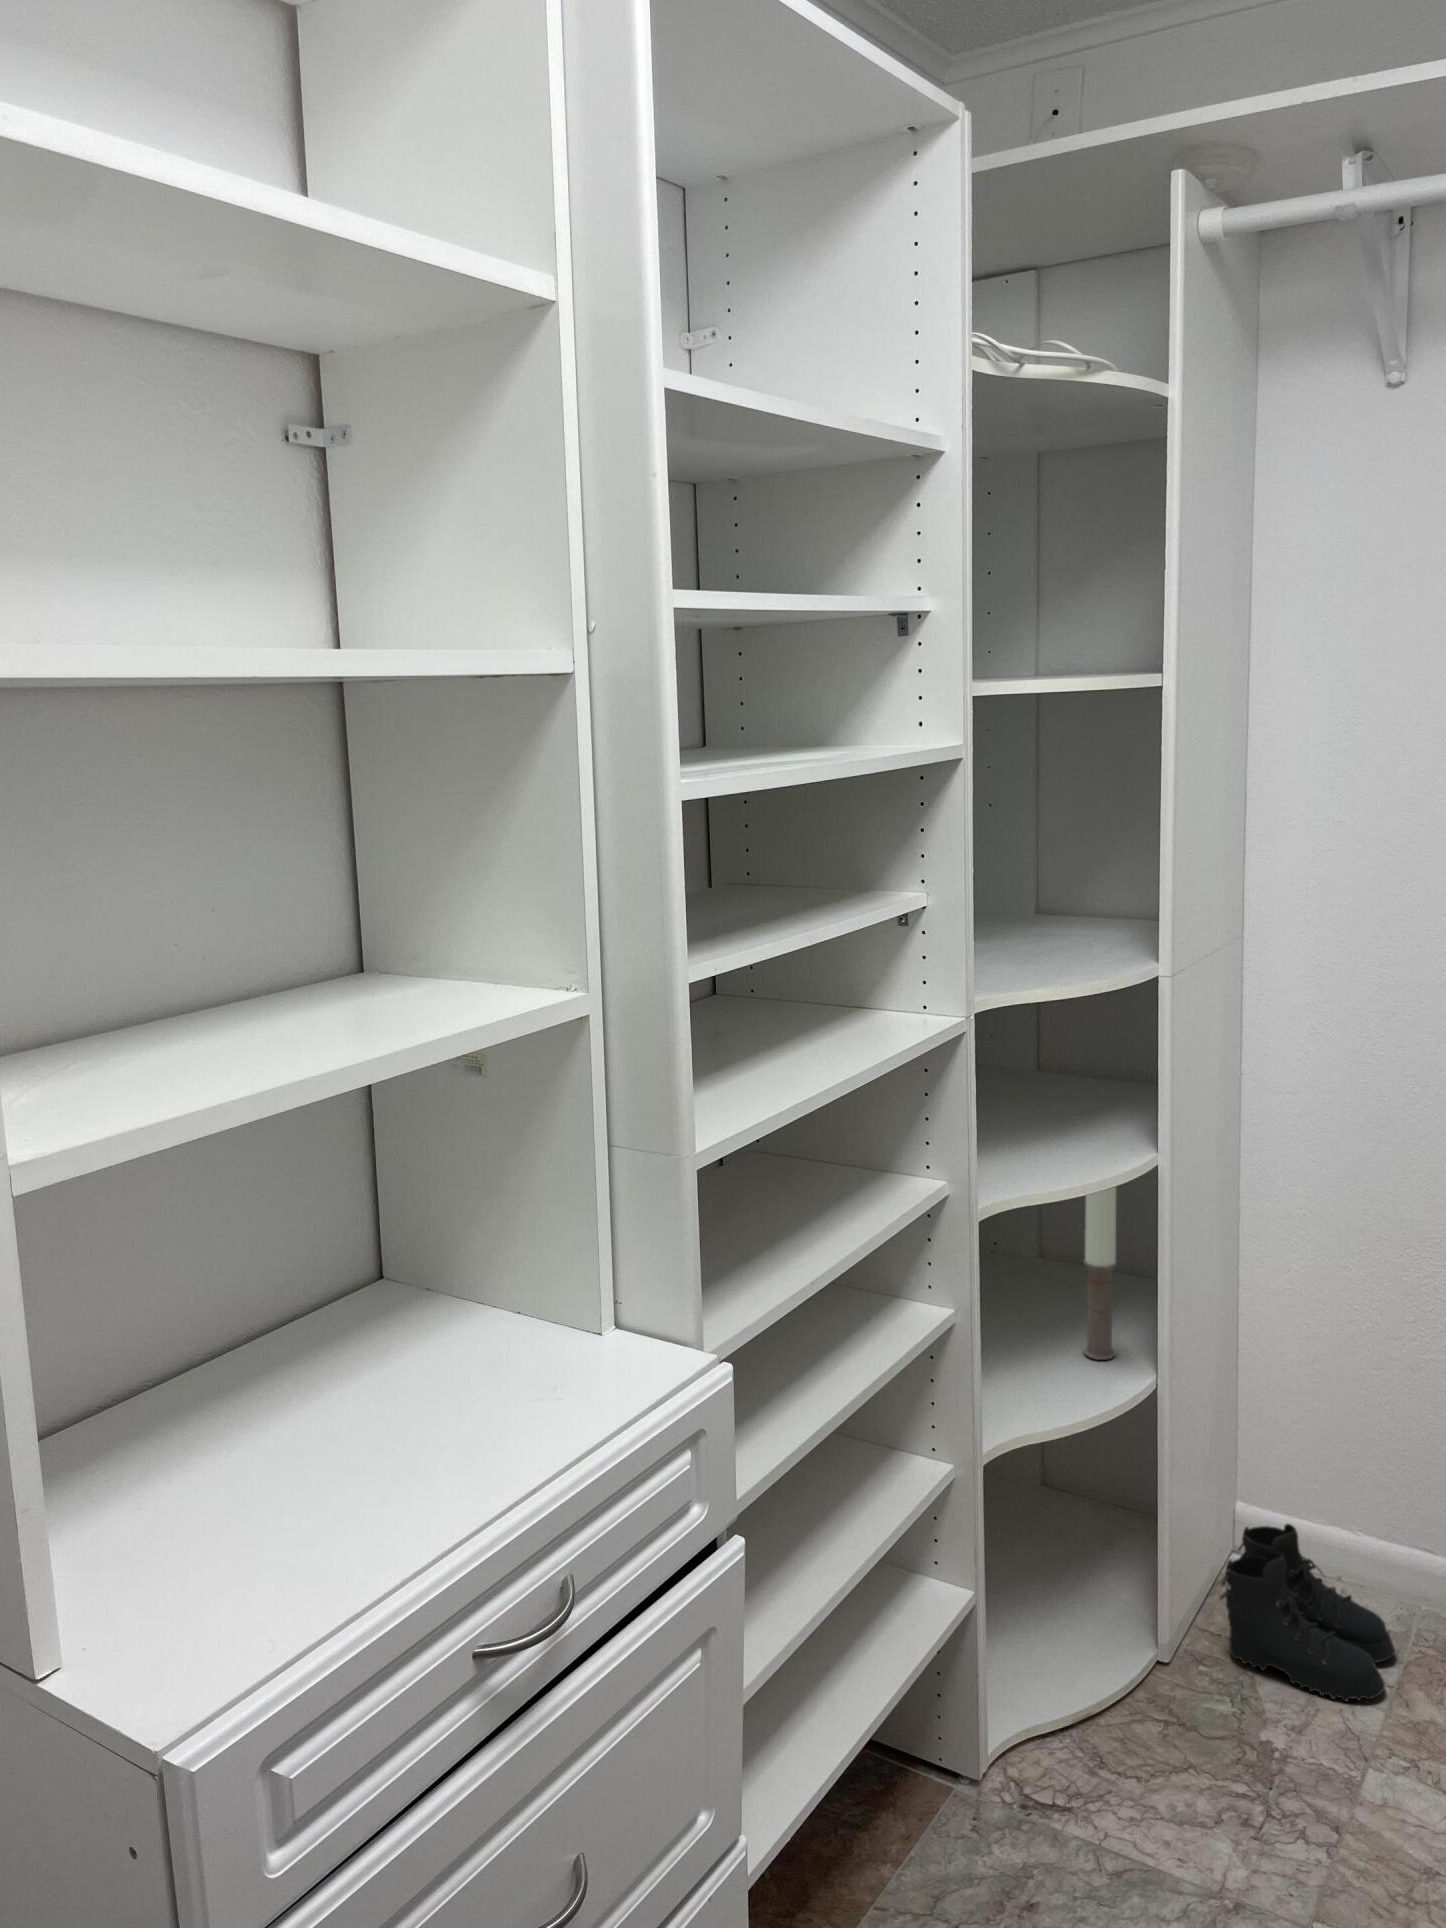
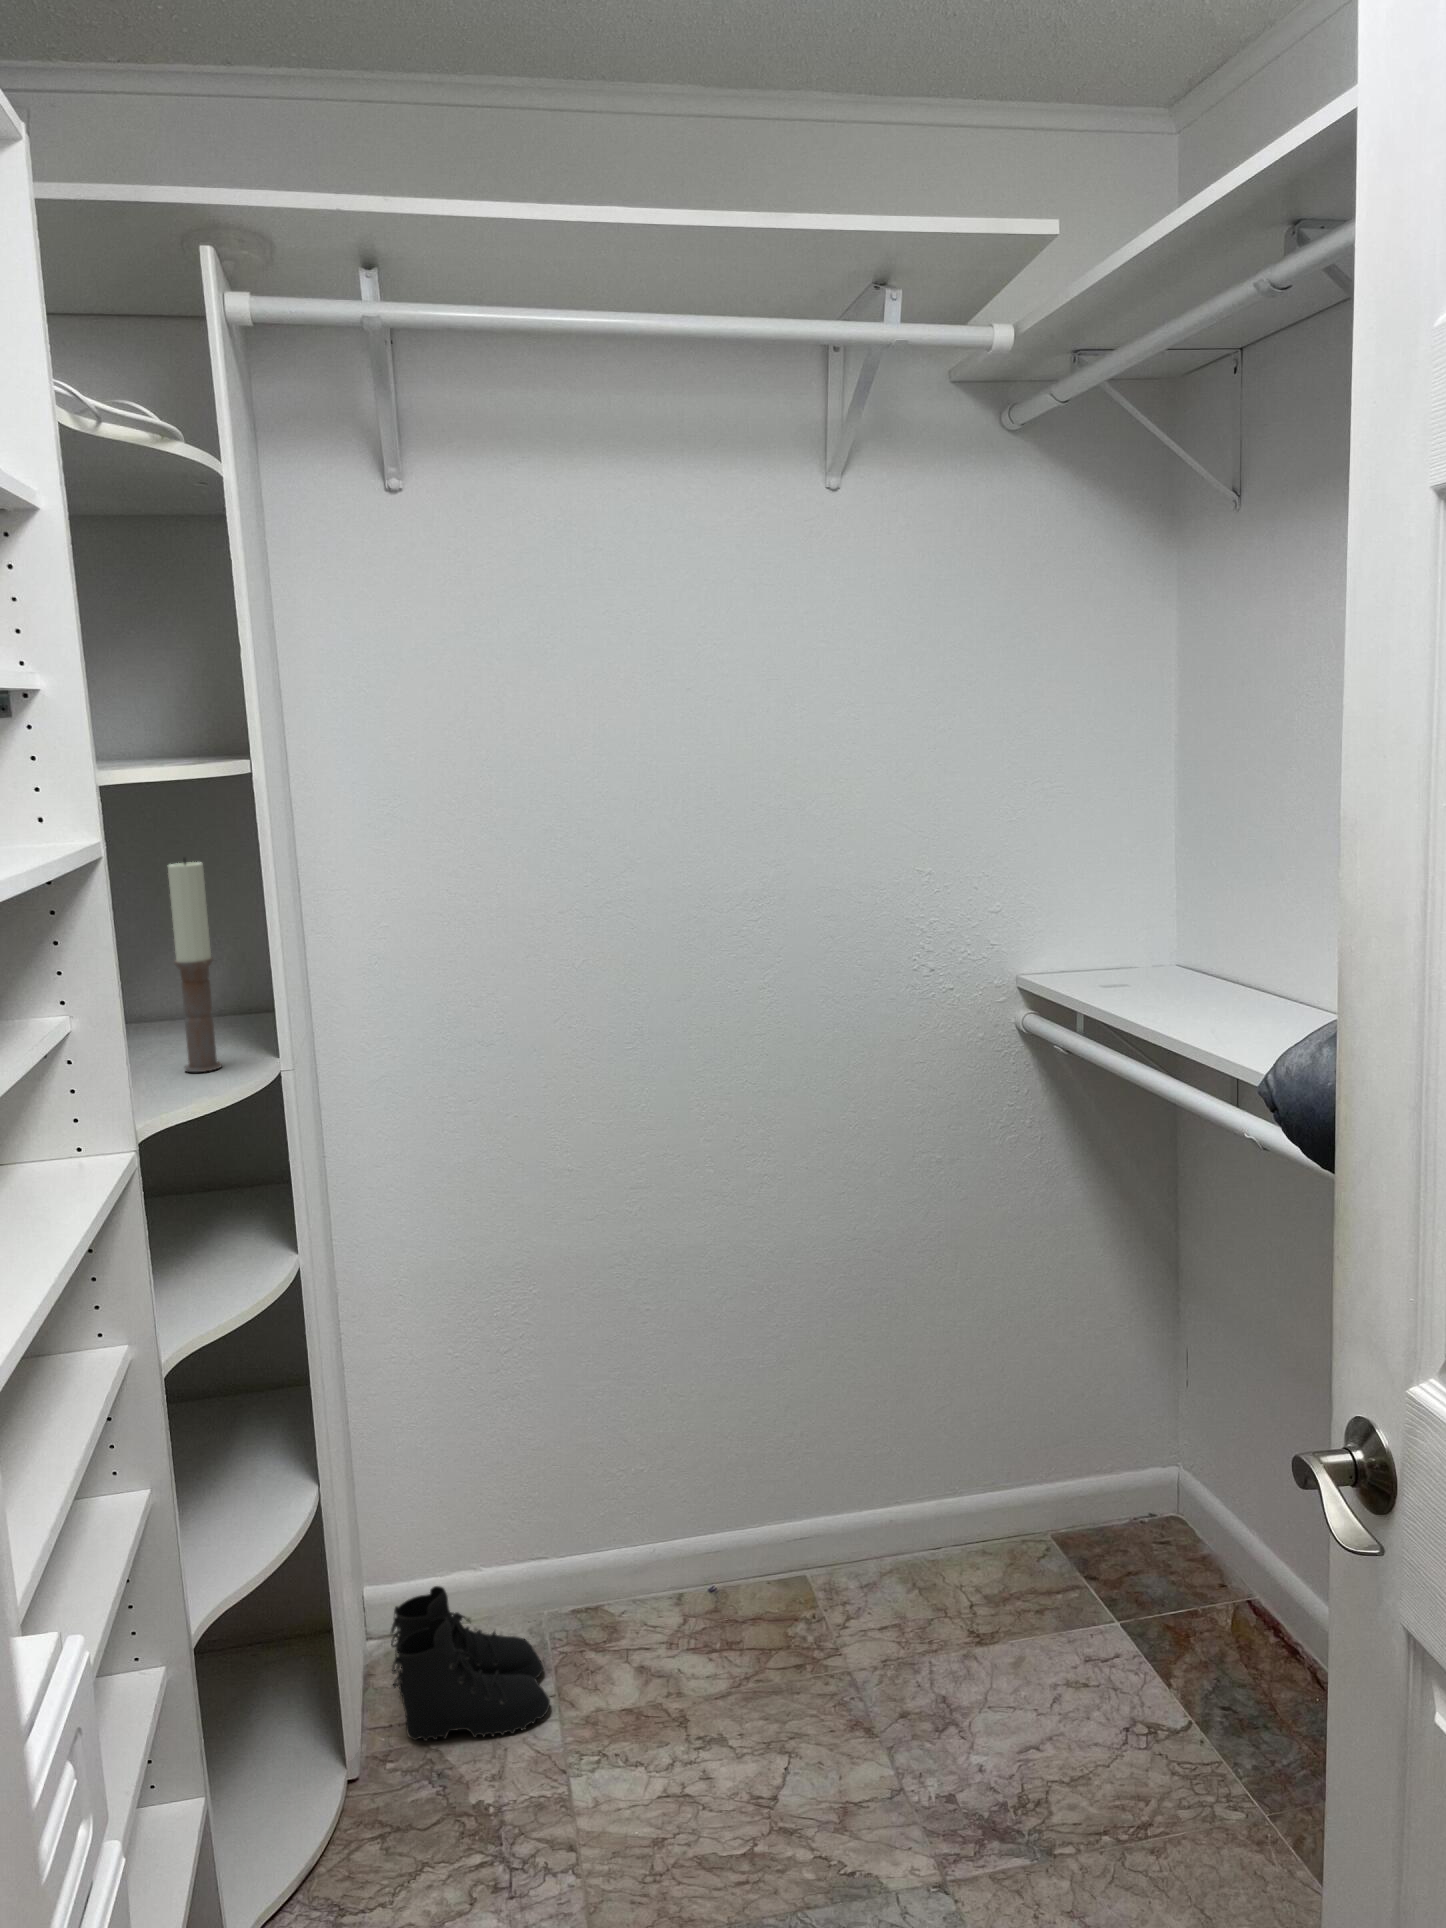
candle: present [1083,1187,1117,1360] -> present [168,859,222,1072]

